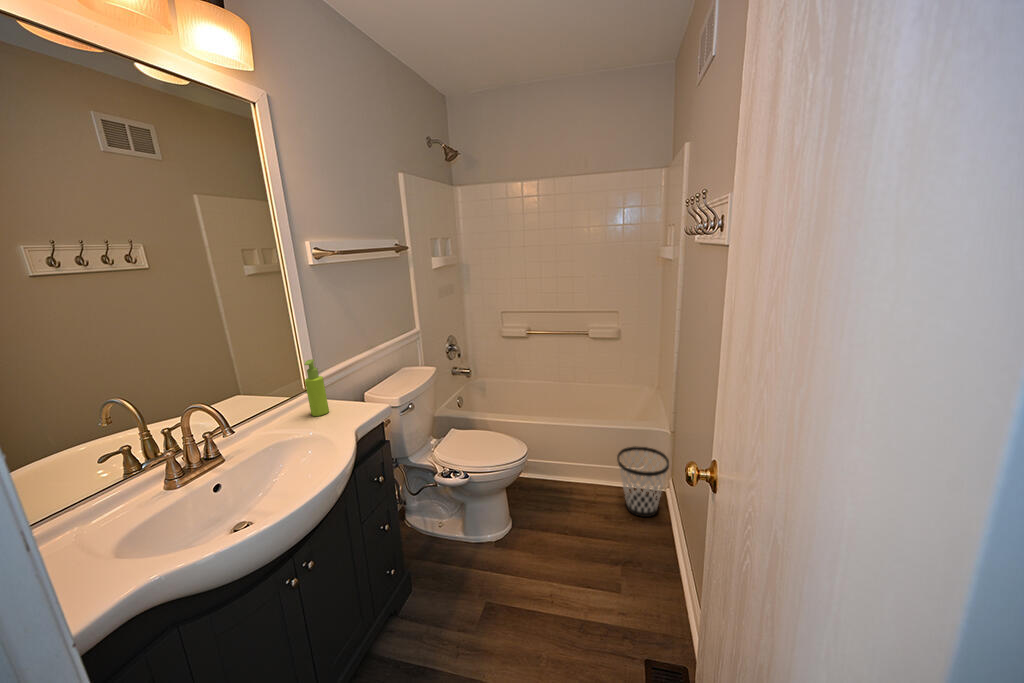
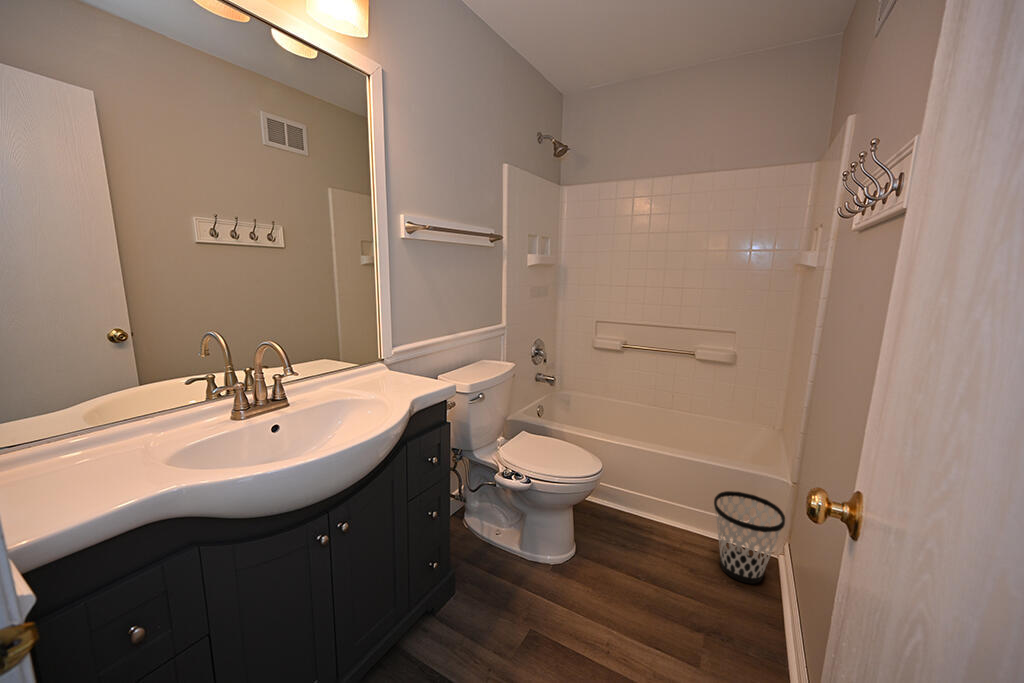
soap dispenser: present [304,359,329,416] -> none [378,326,397,383]

